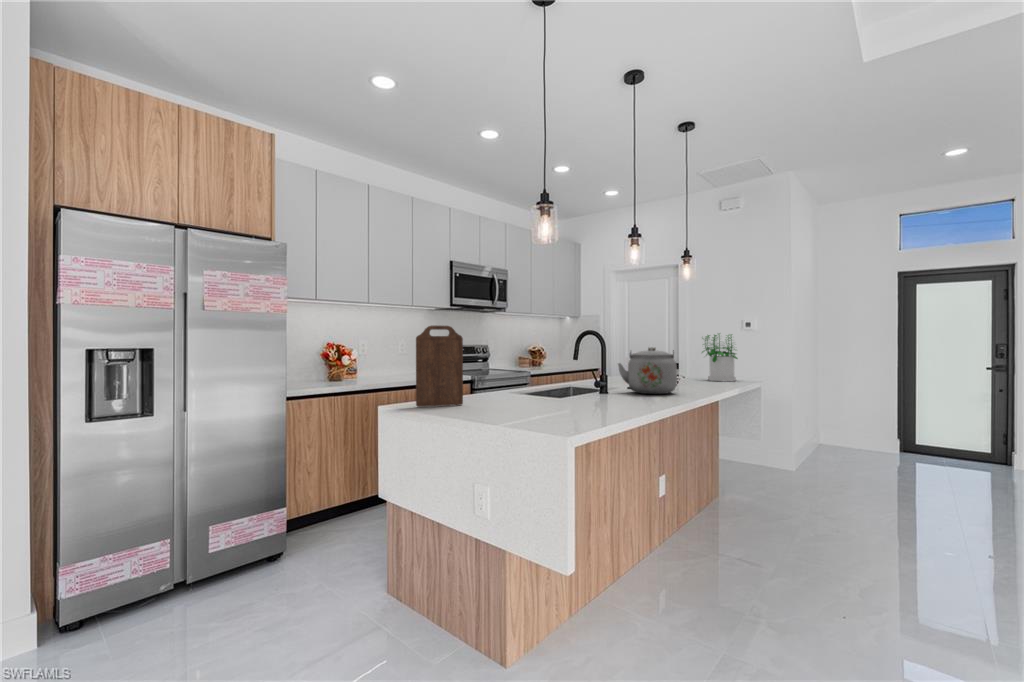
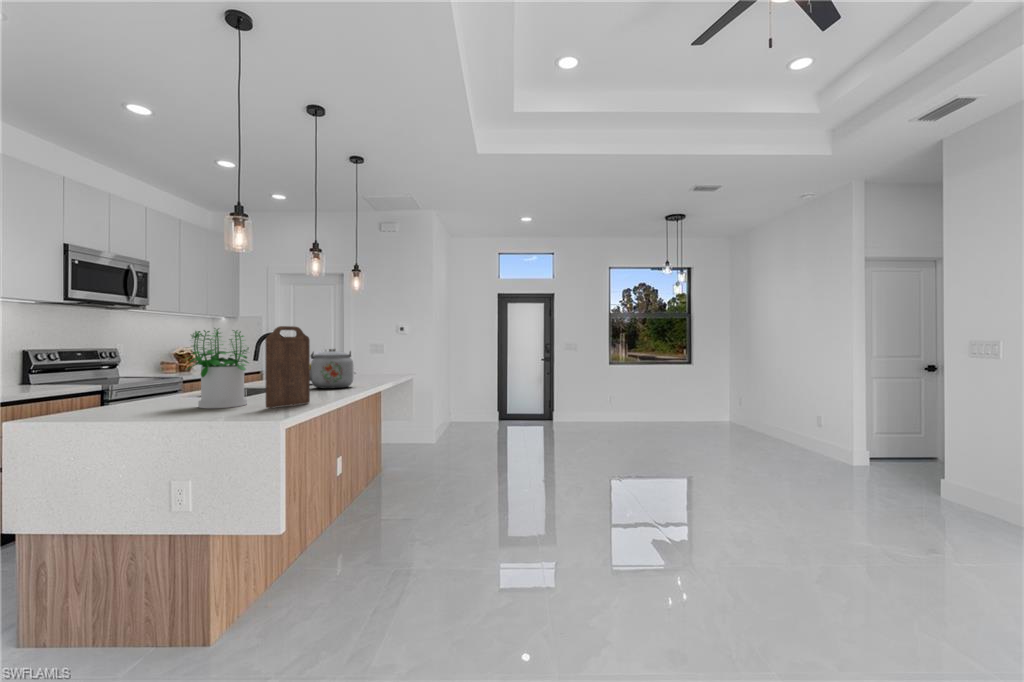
cutting board: present [416,325,463,407] -> present [265,326,310,408]
potted plant: present [702,334,738,381] -> present [186,329,249,408]

